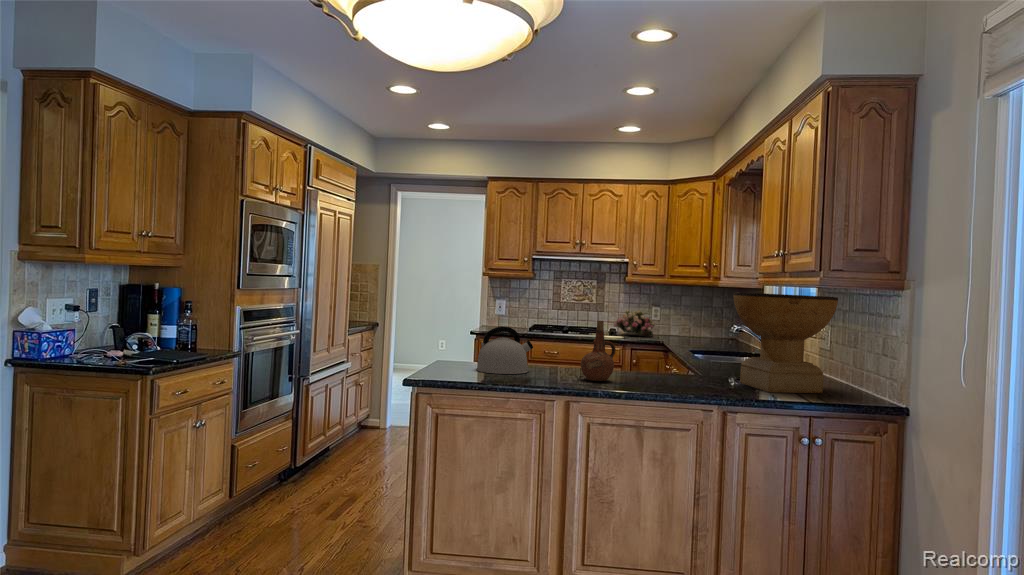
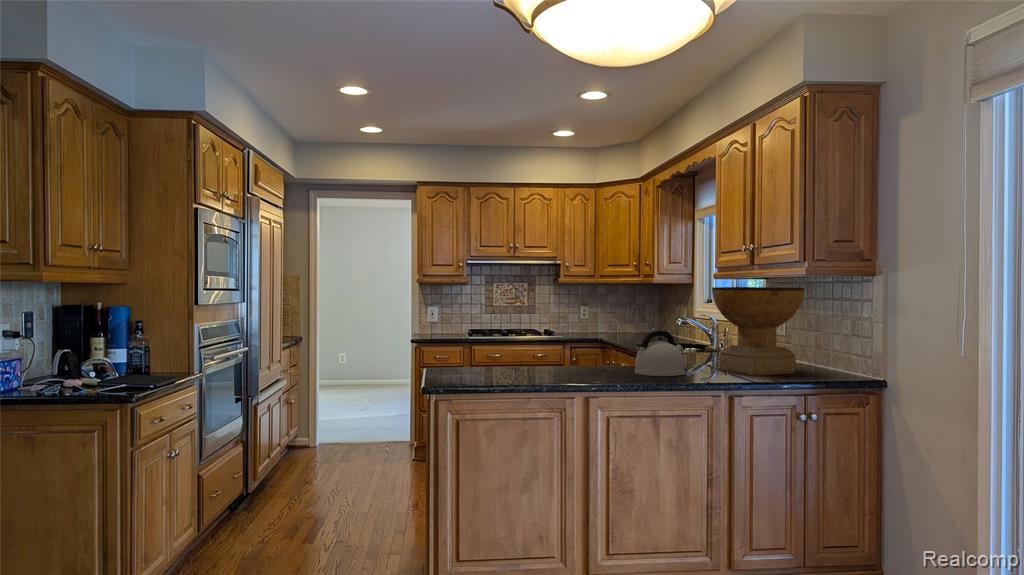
flower arrangement: present [614,310,655,336] -> none [548,309,587,334]
ceramic pitcher: present [581,321,616,381] -> none [587,319,619,376]
kettle: present [476,327,533,374] -> present [634,331,686,376]

